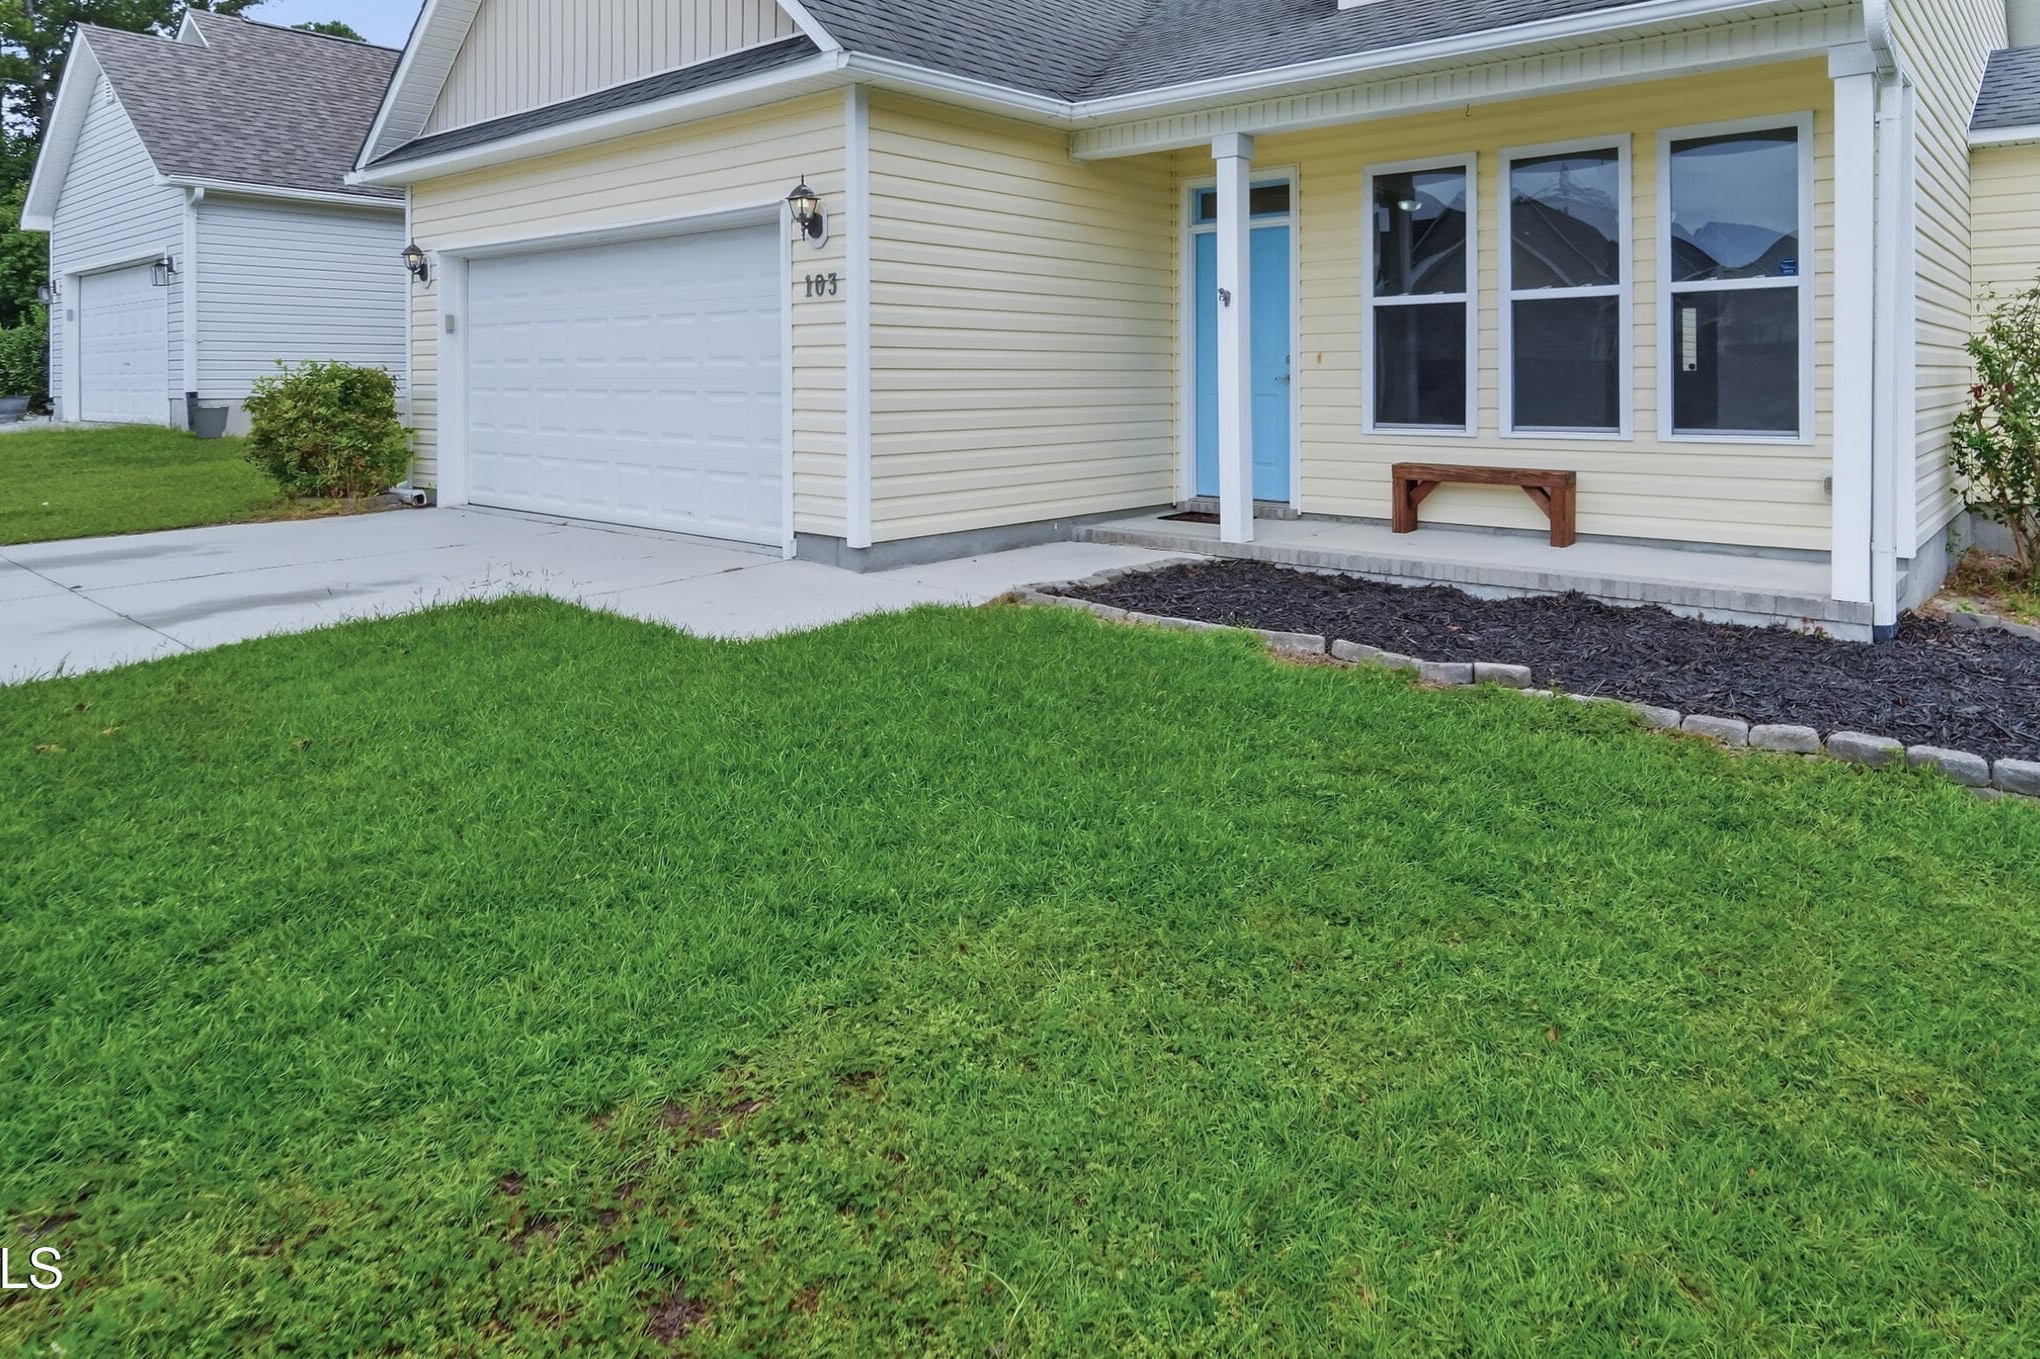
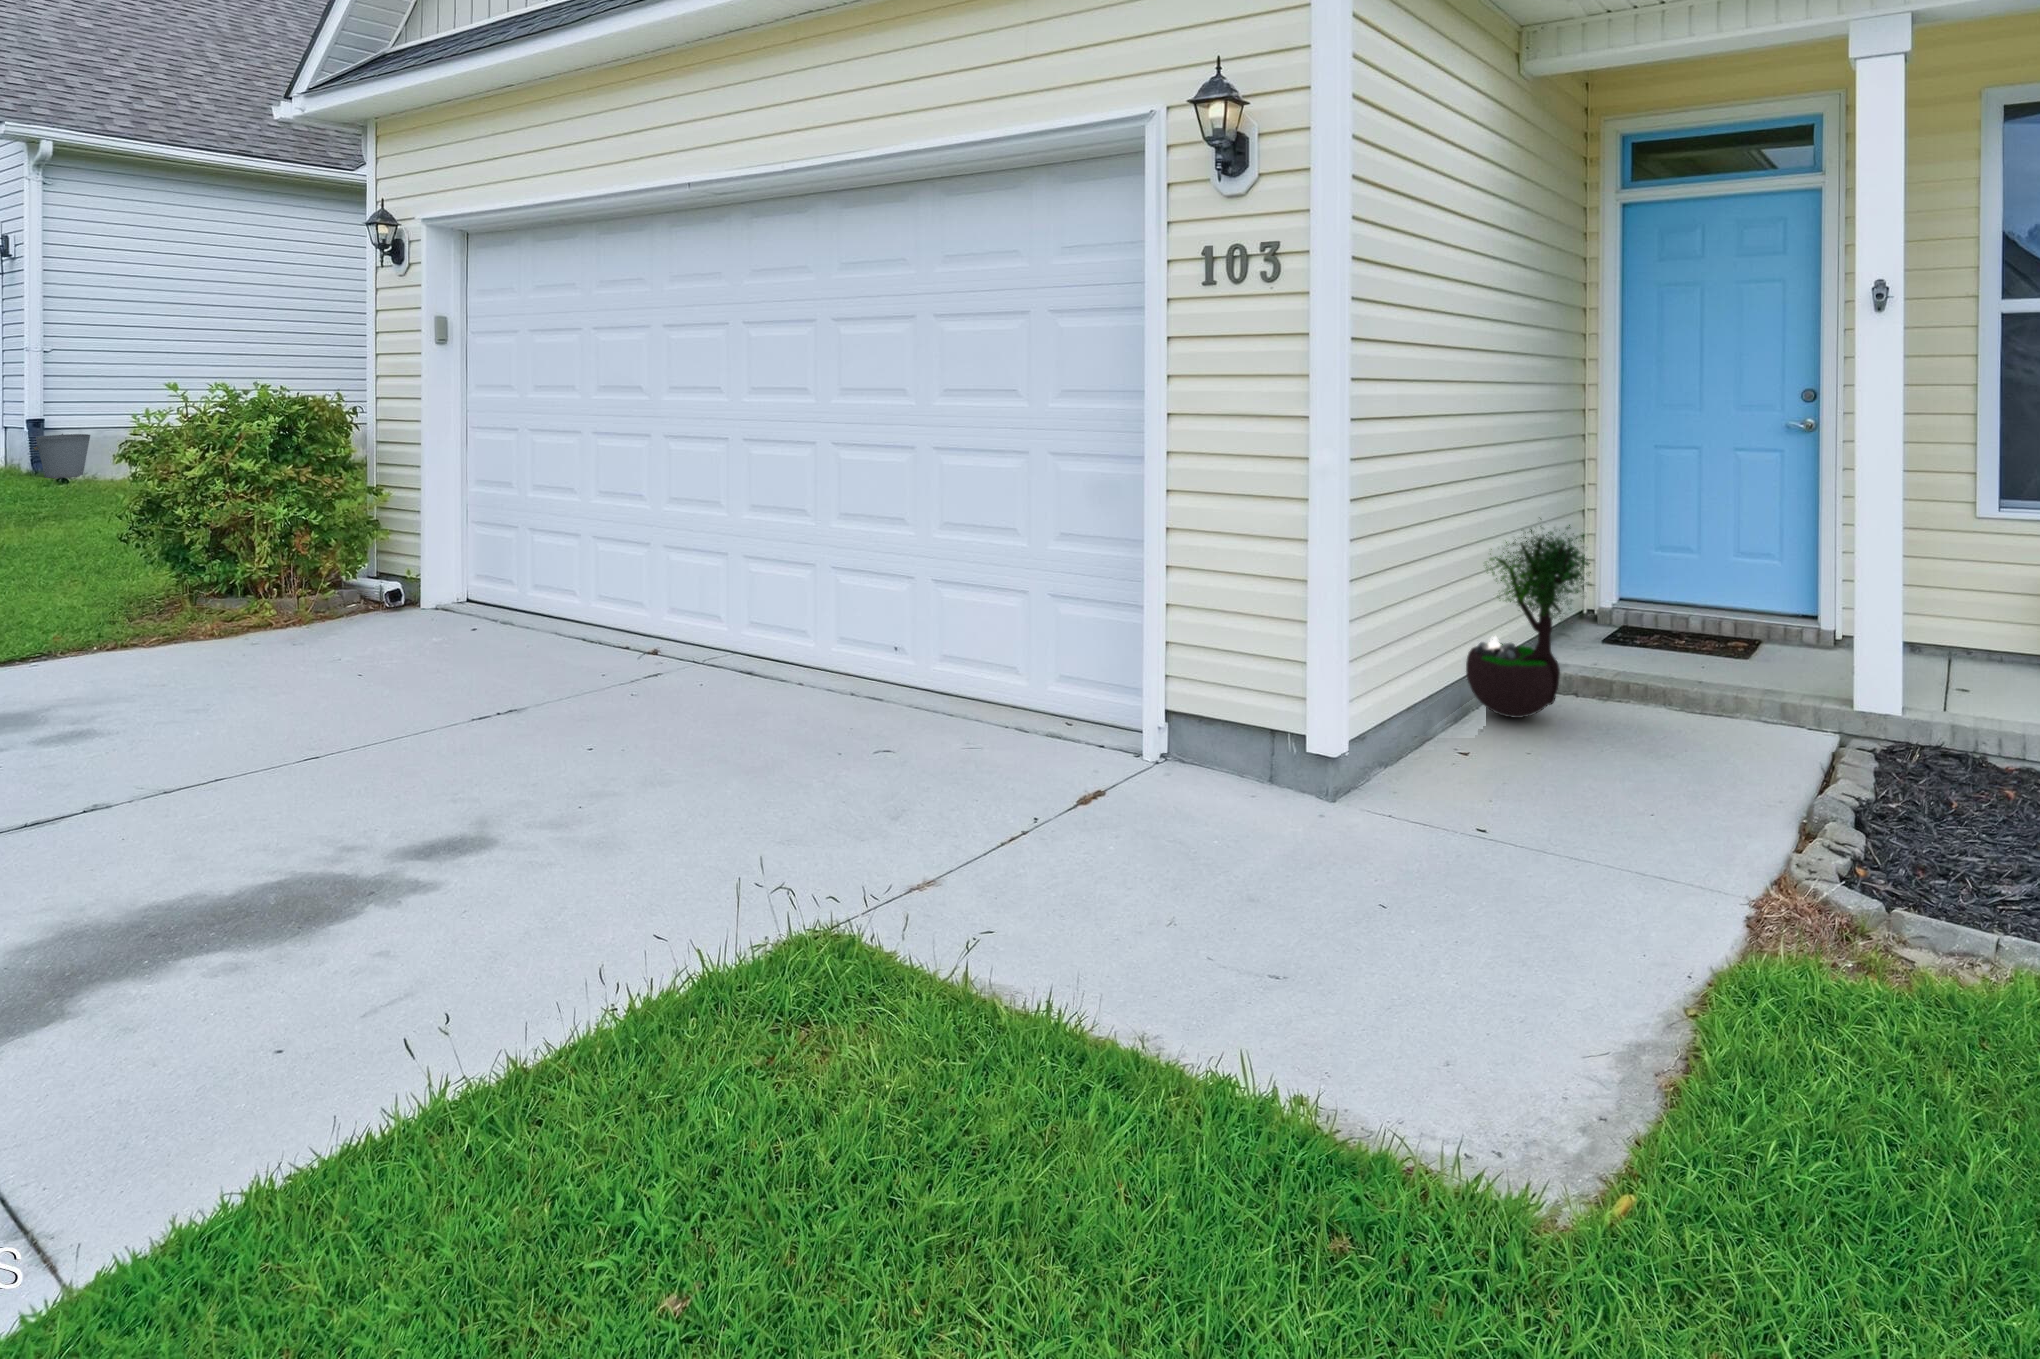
potted tree: none [990,430,1061,550] -> present [1466,517,1591,718]

